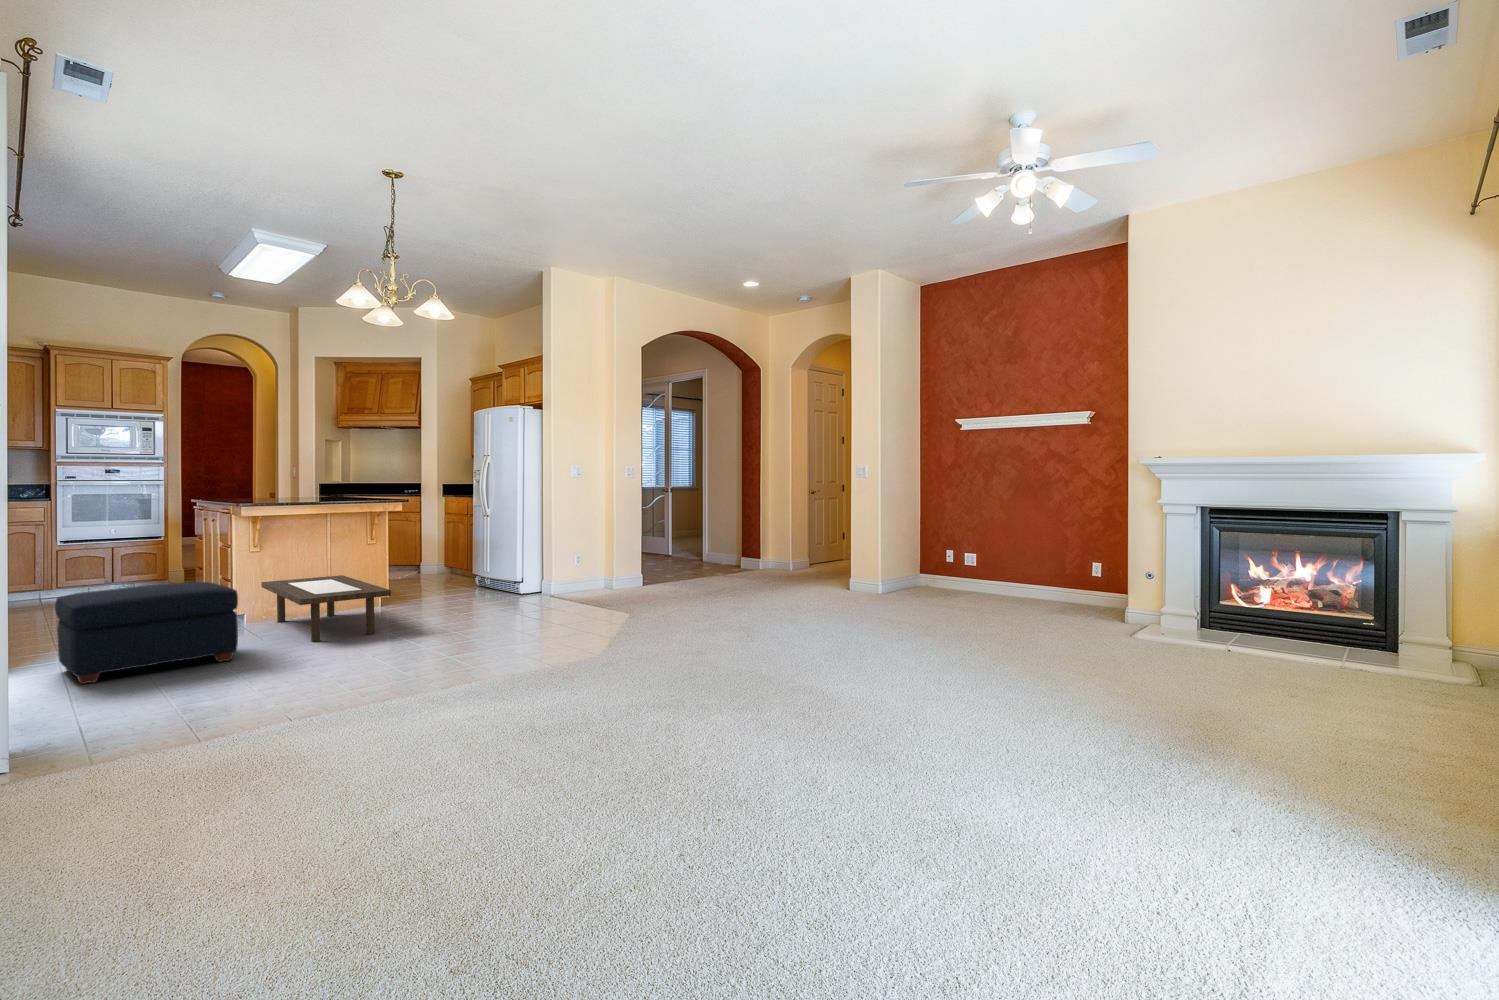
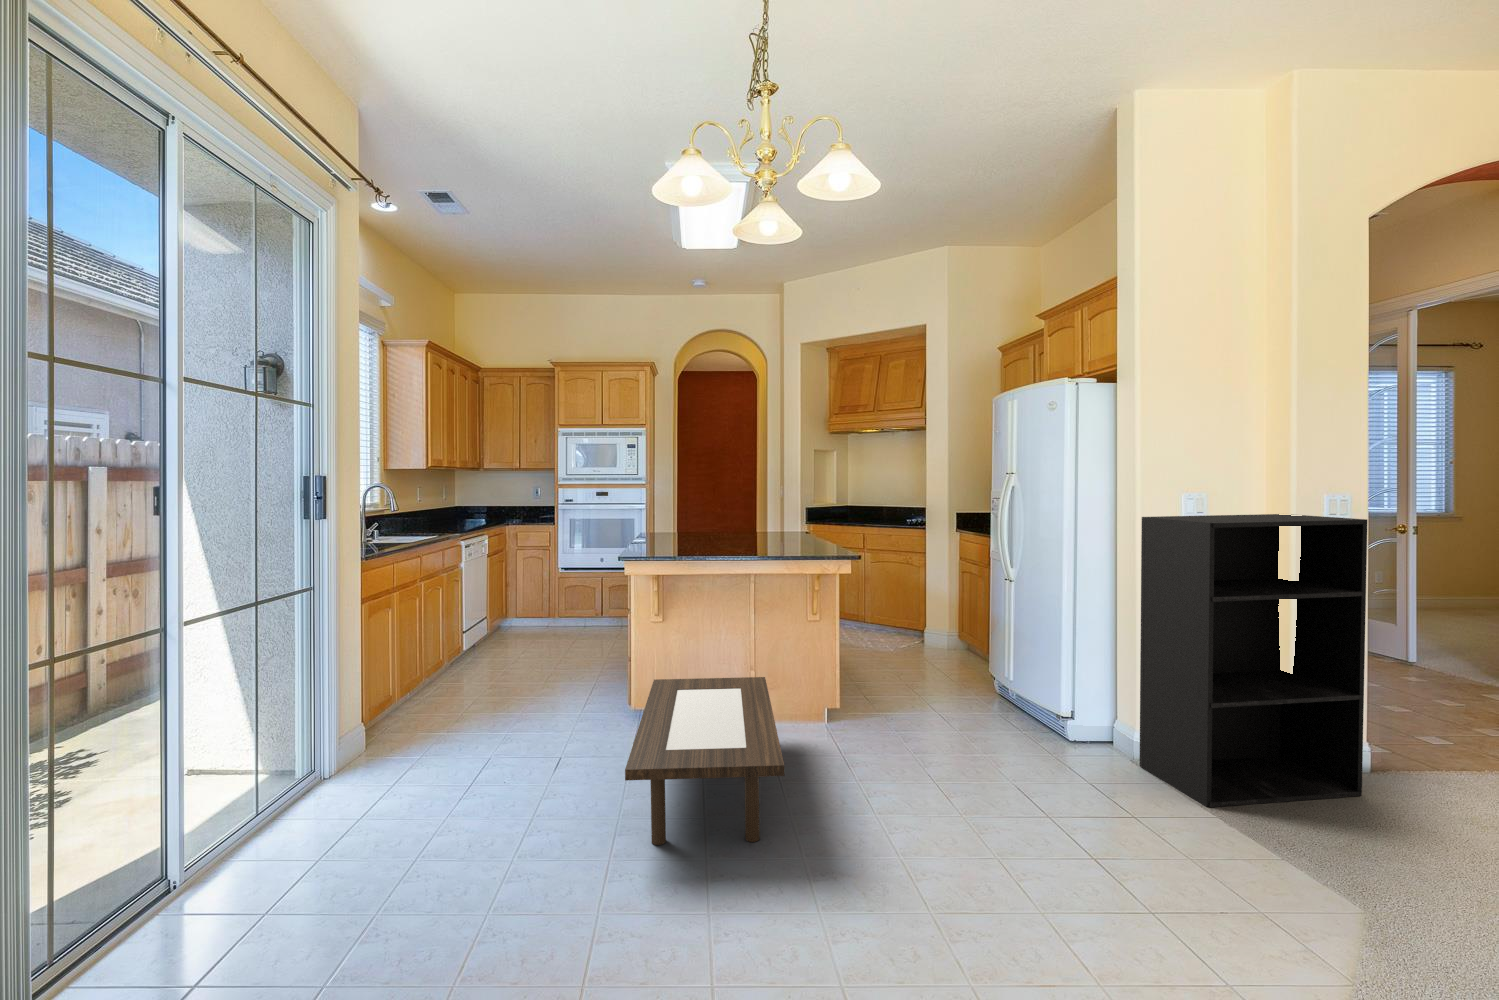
bookshelf: none [555,475,642,601] -> present [1140,514,1367,807]
ottoman: present [55,582,238,684] -> none [254,710,528,903]

